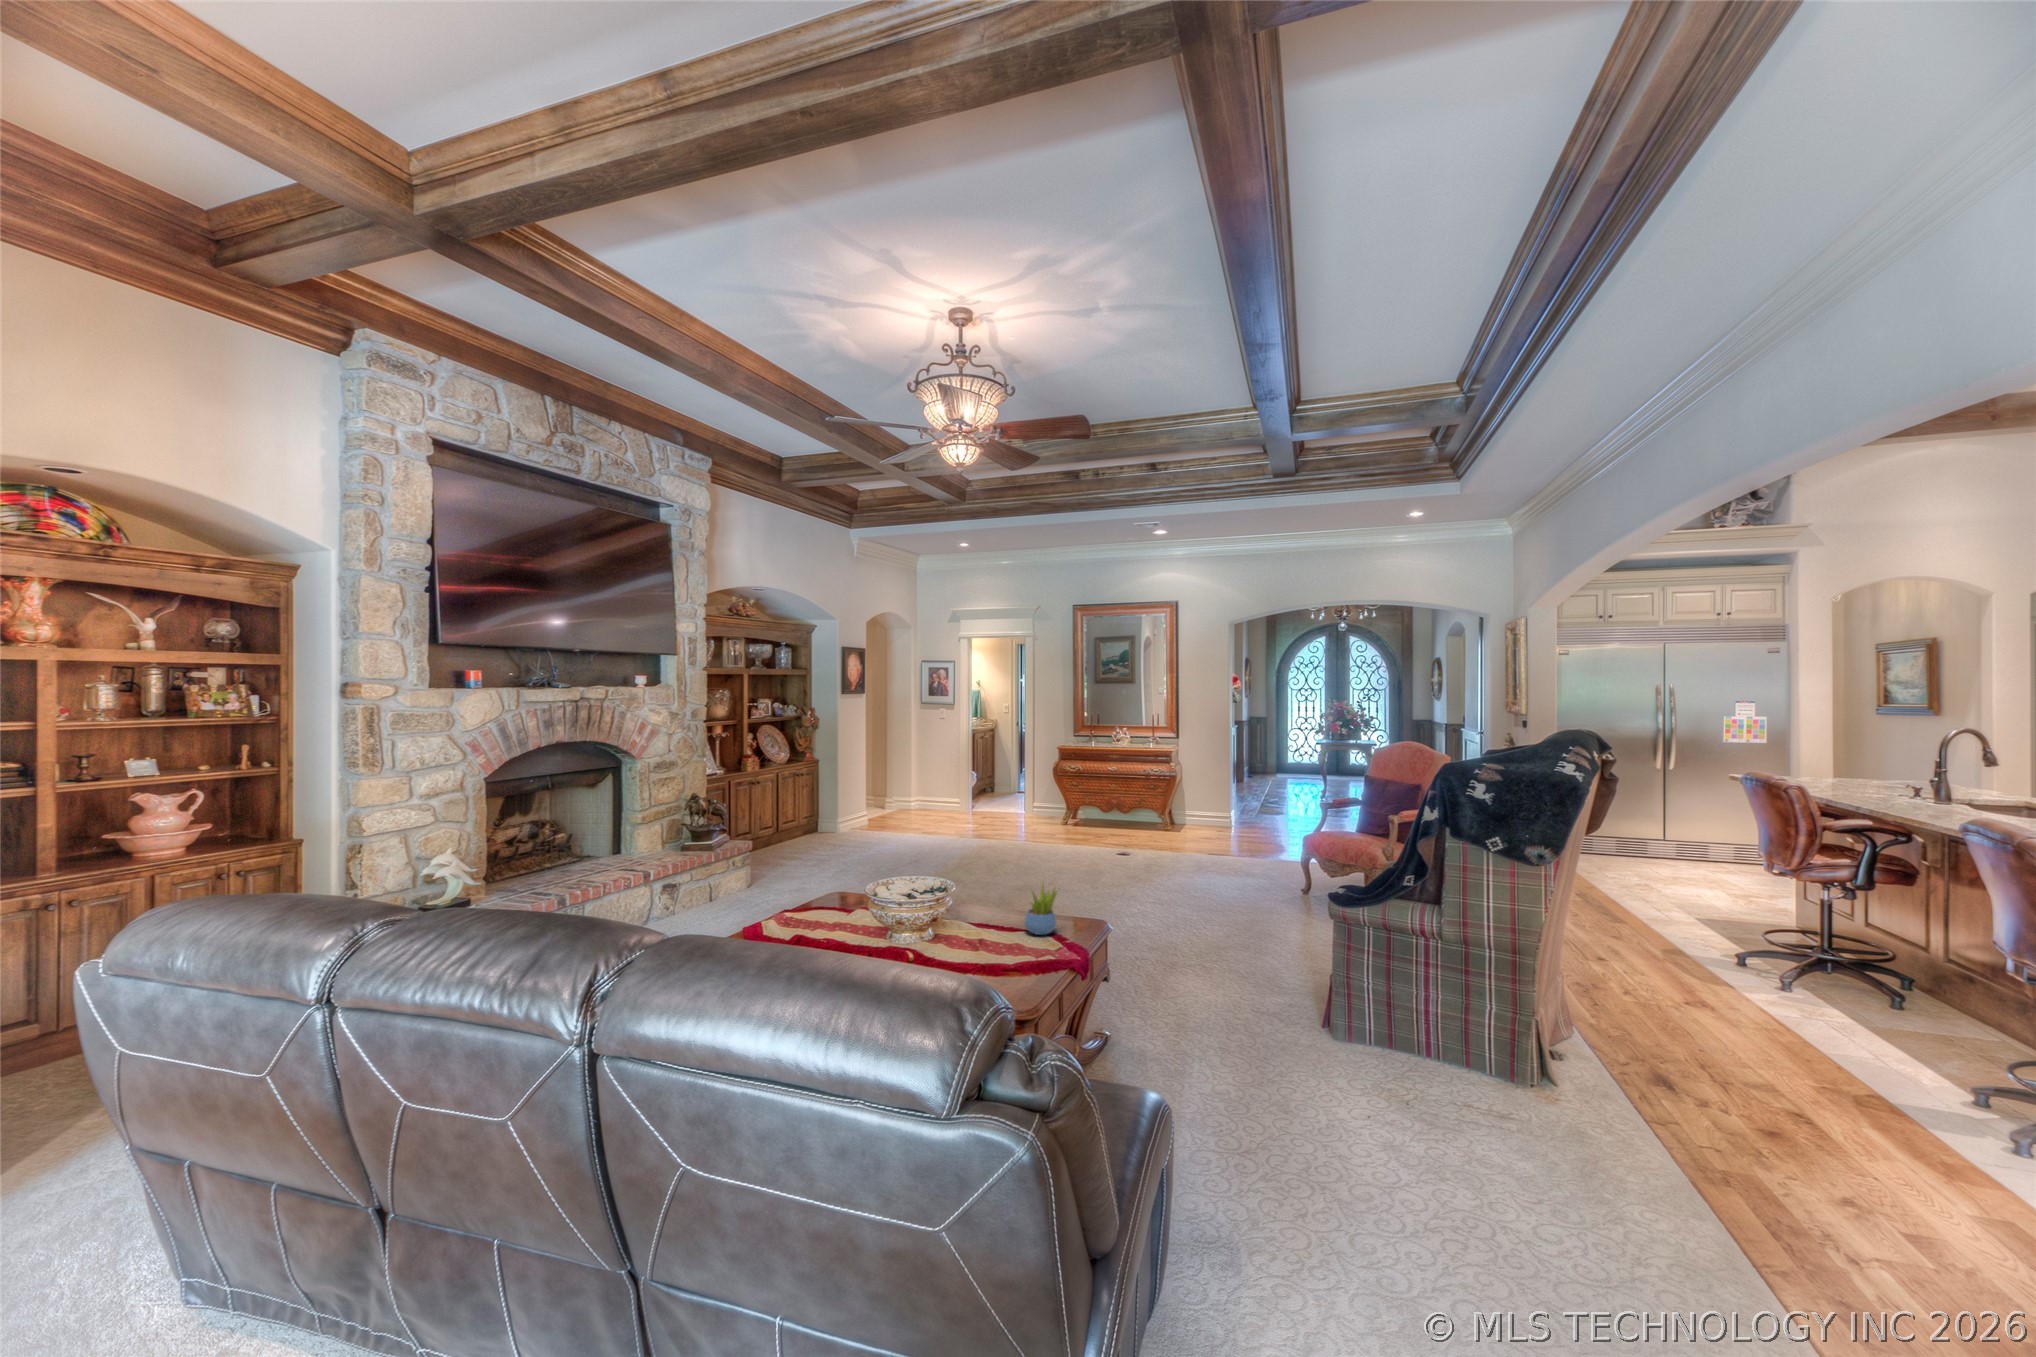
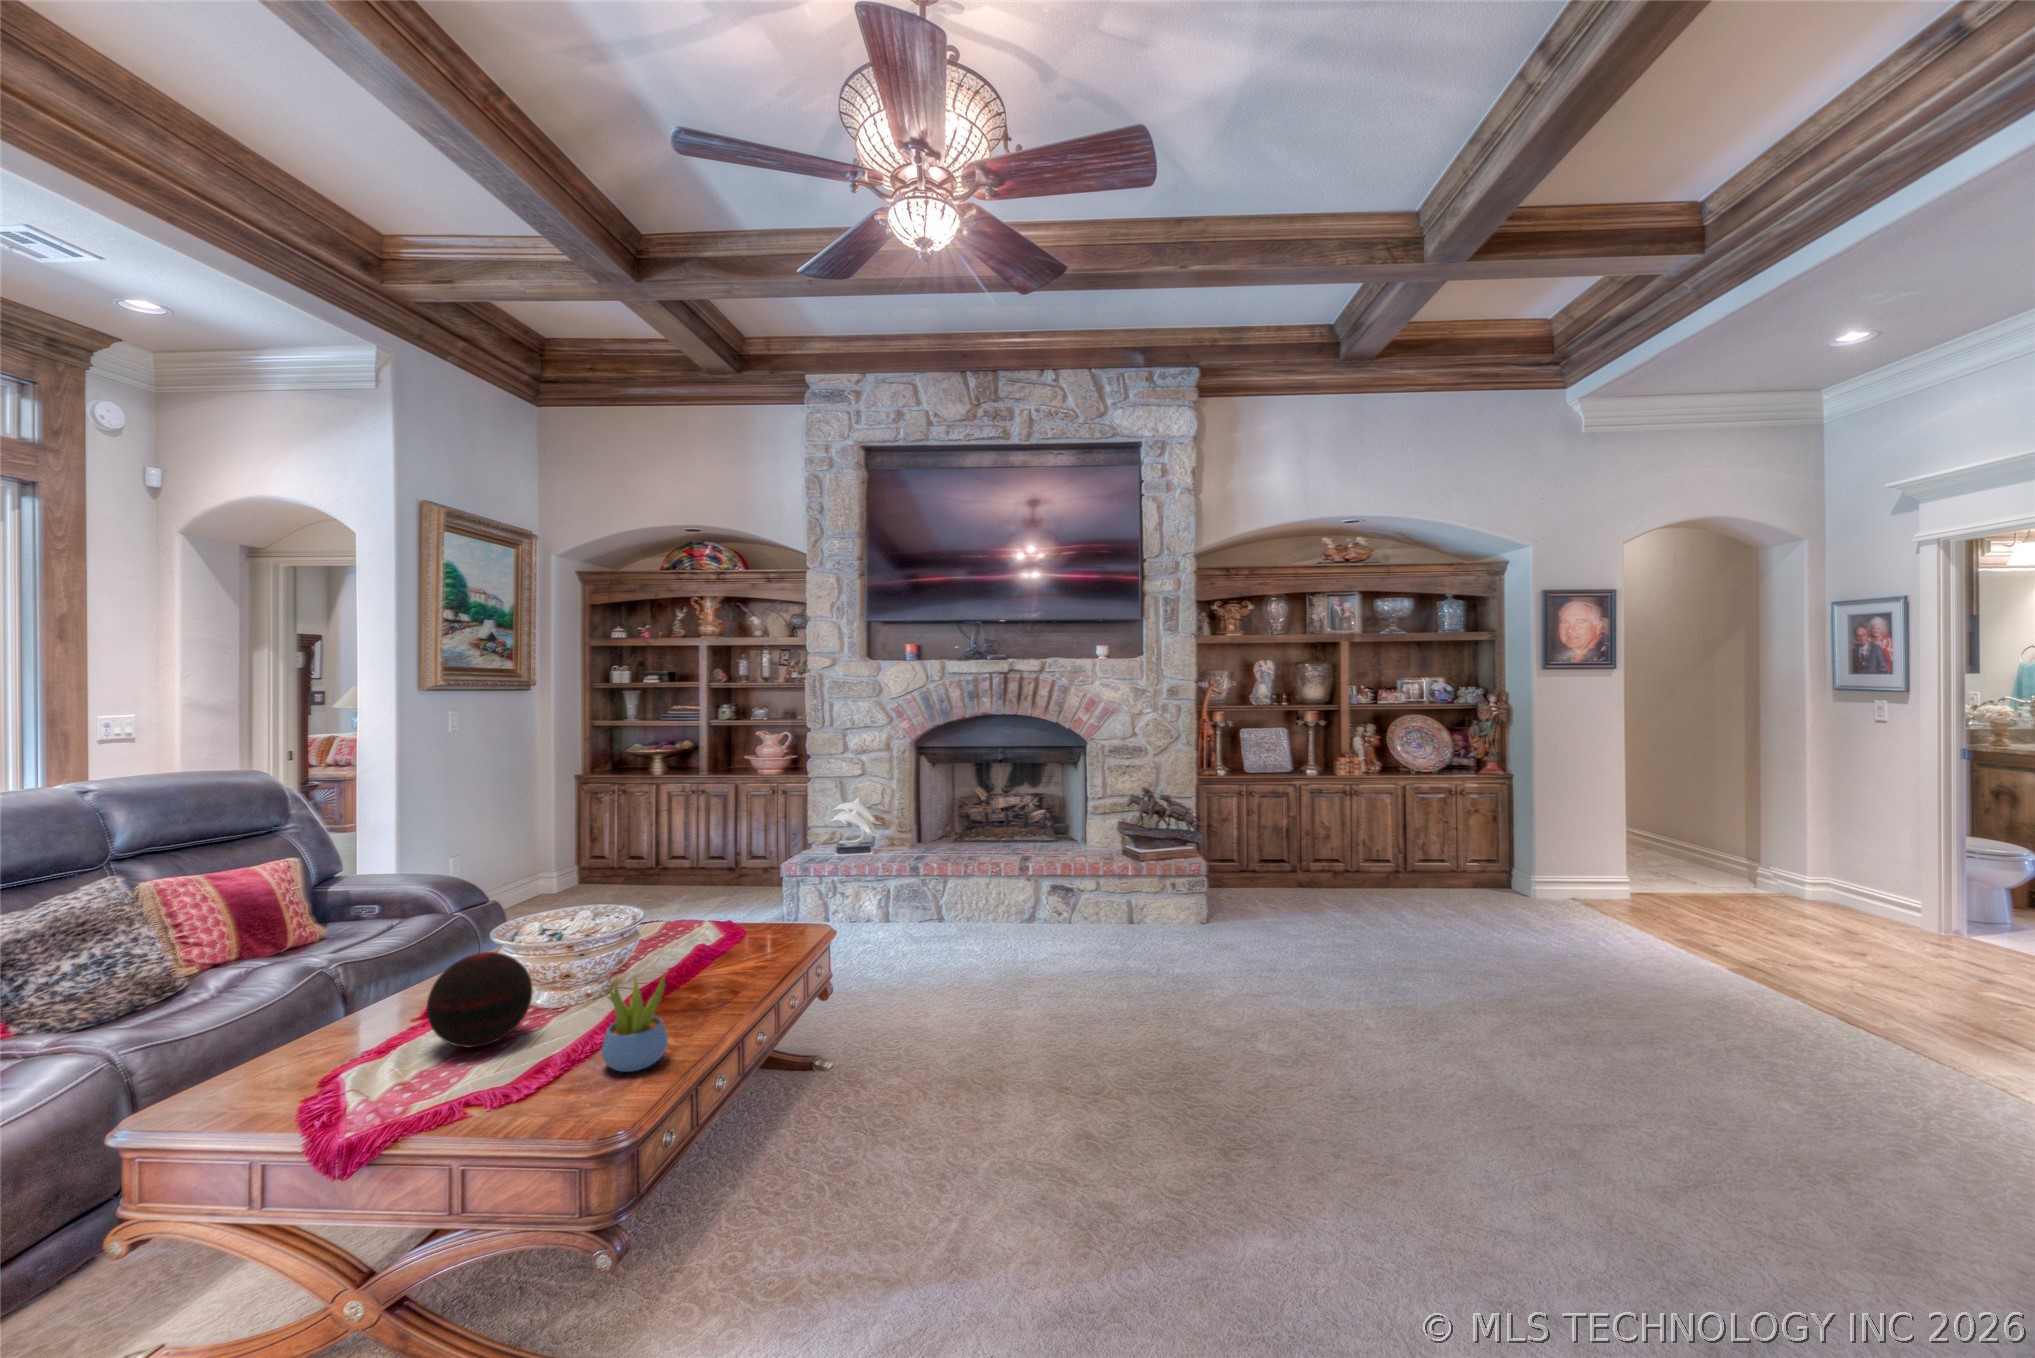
decorative orb: none [957,905,1013,963] -> present [427,952,533,1048]

